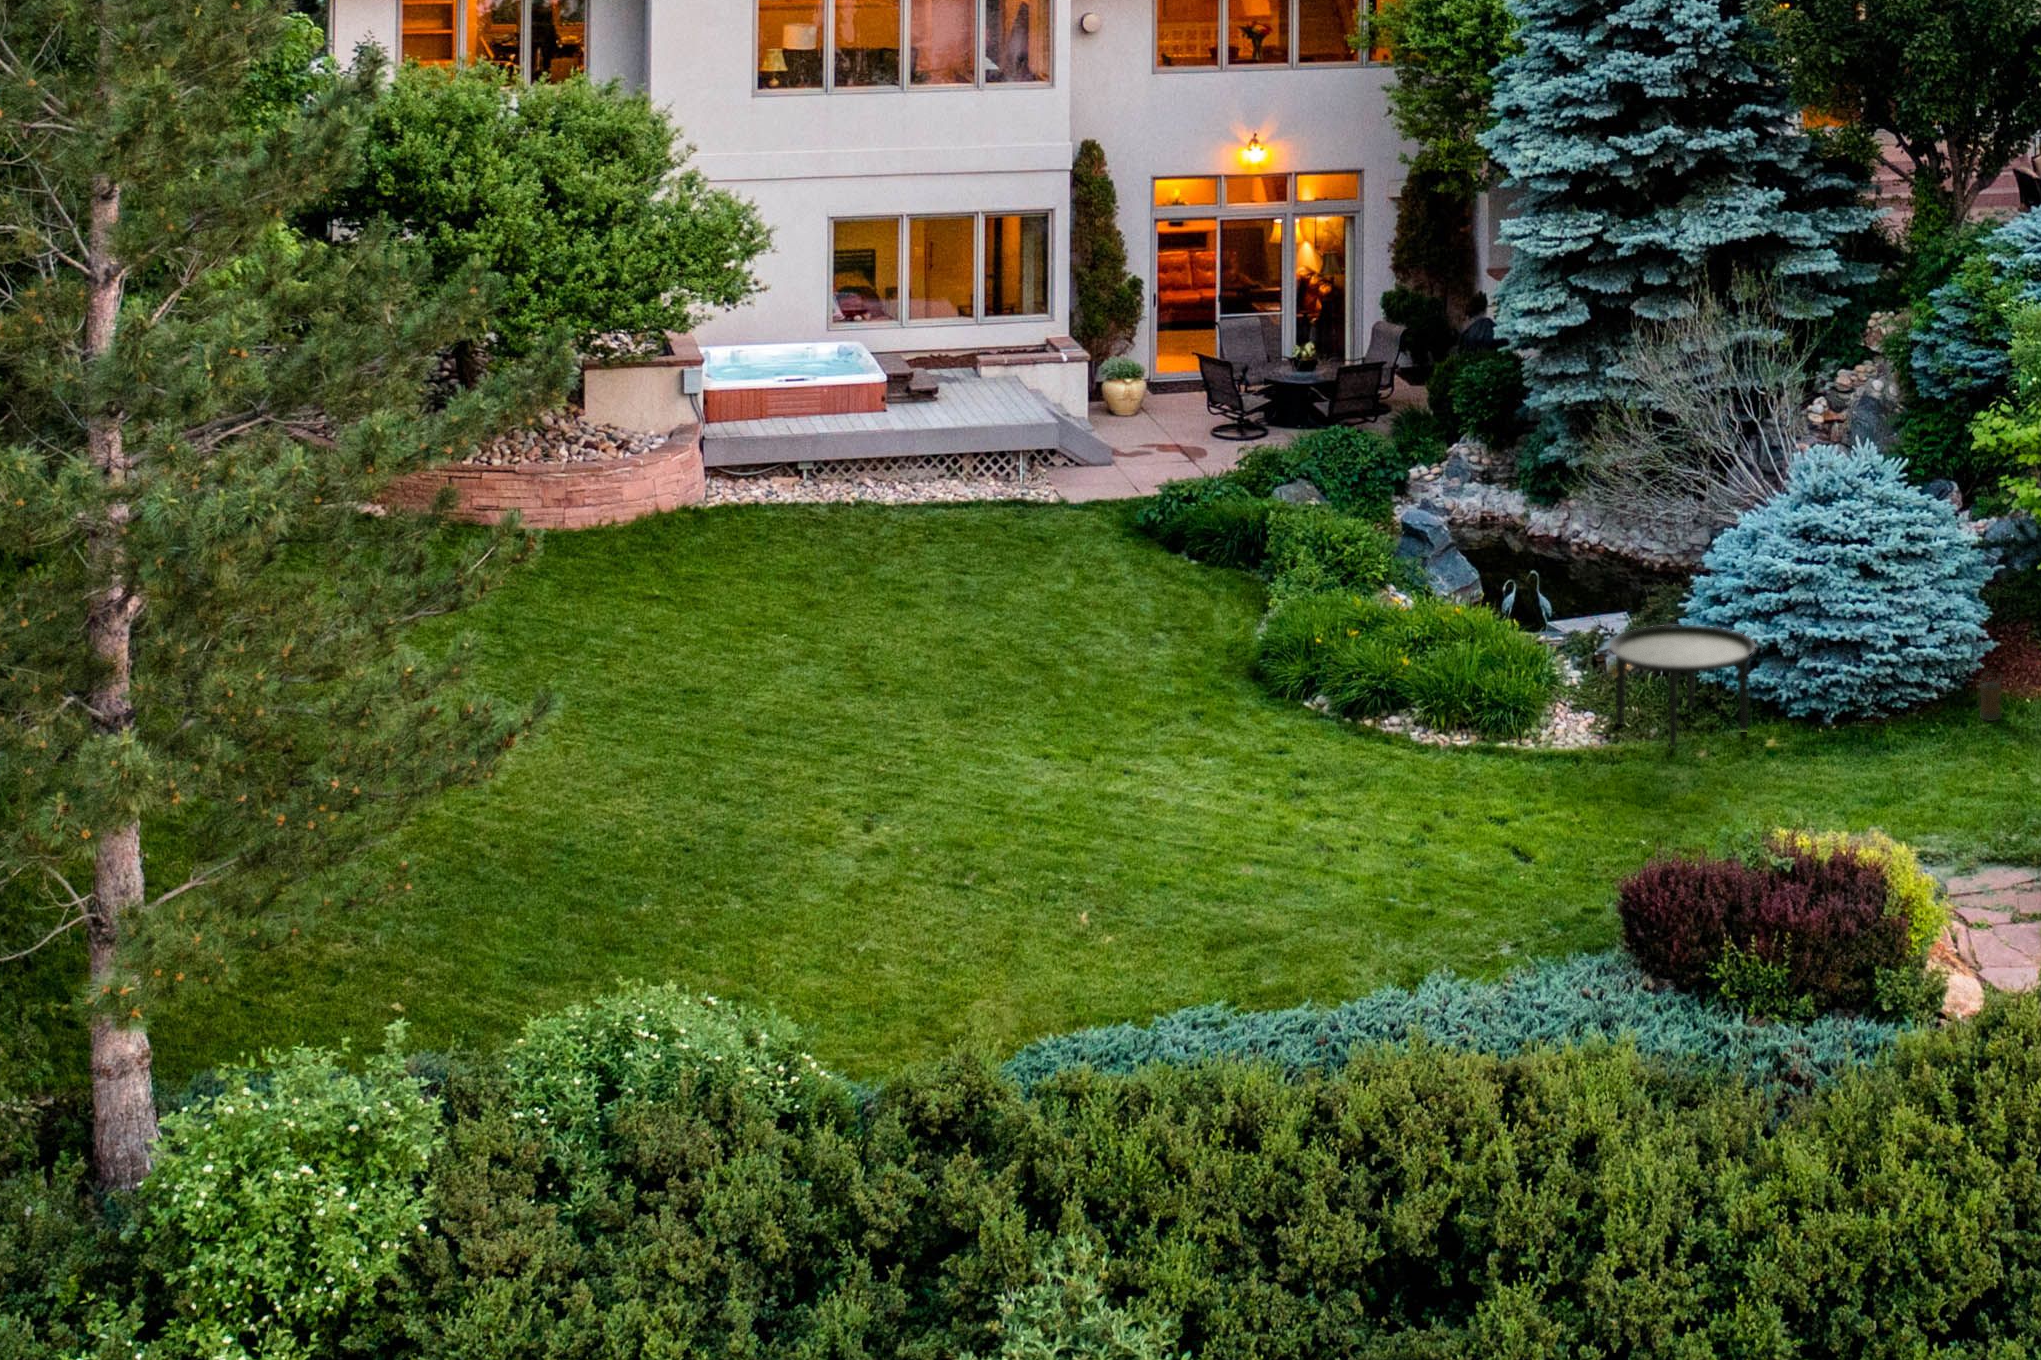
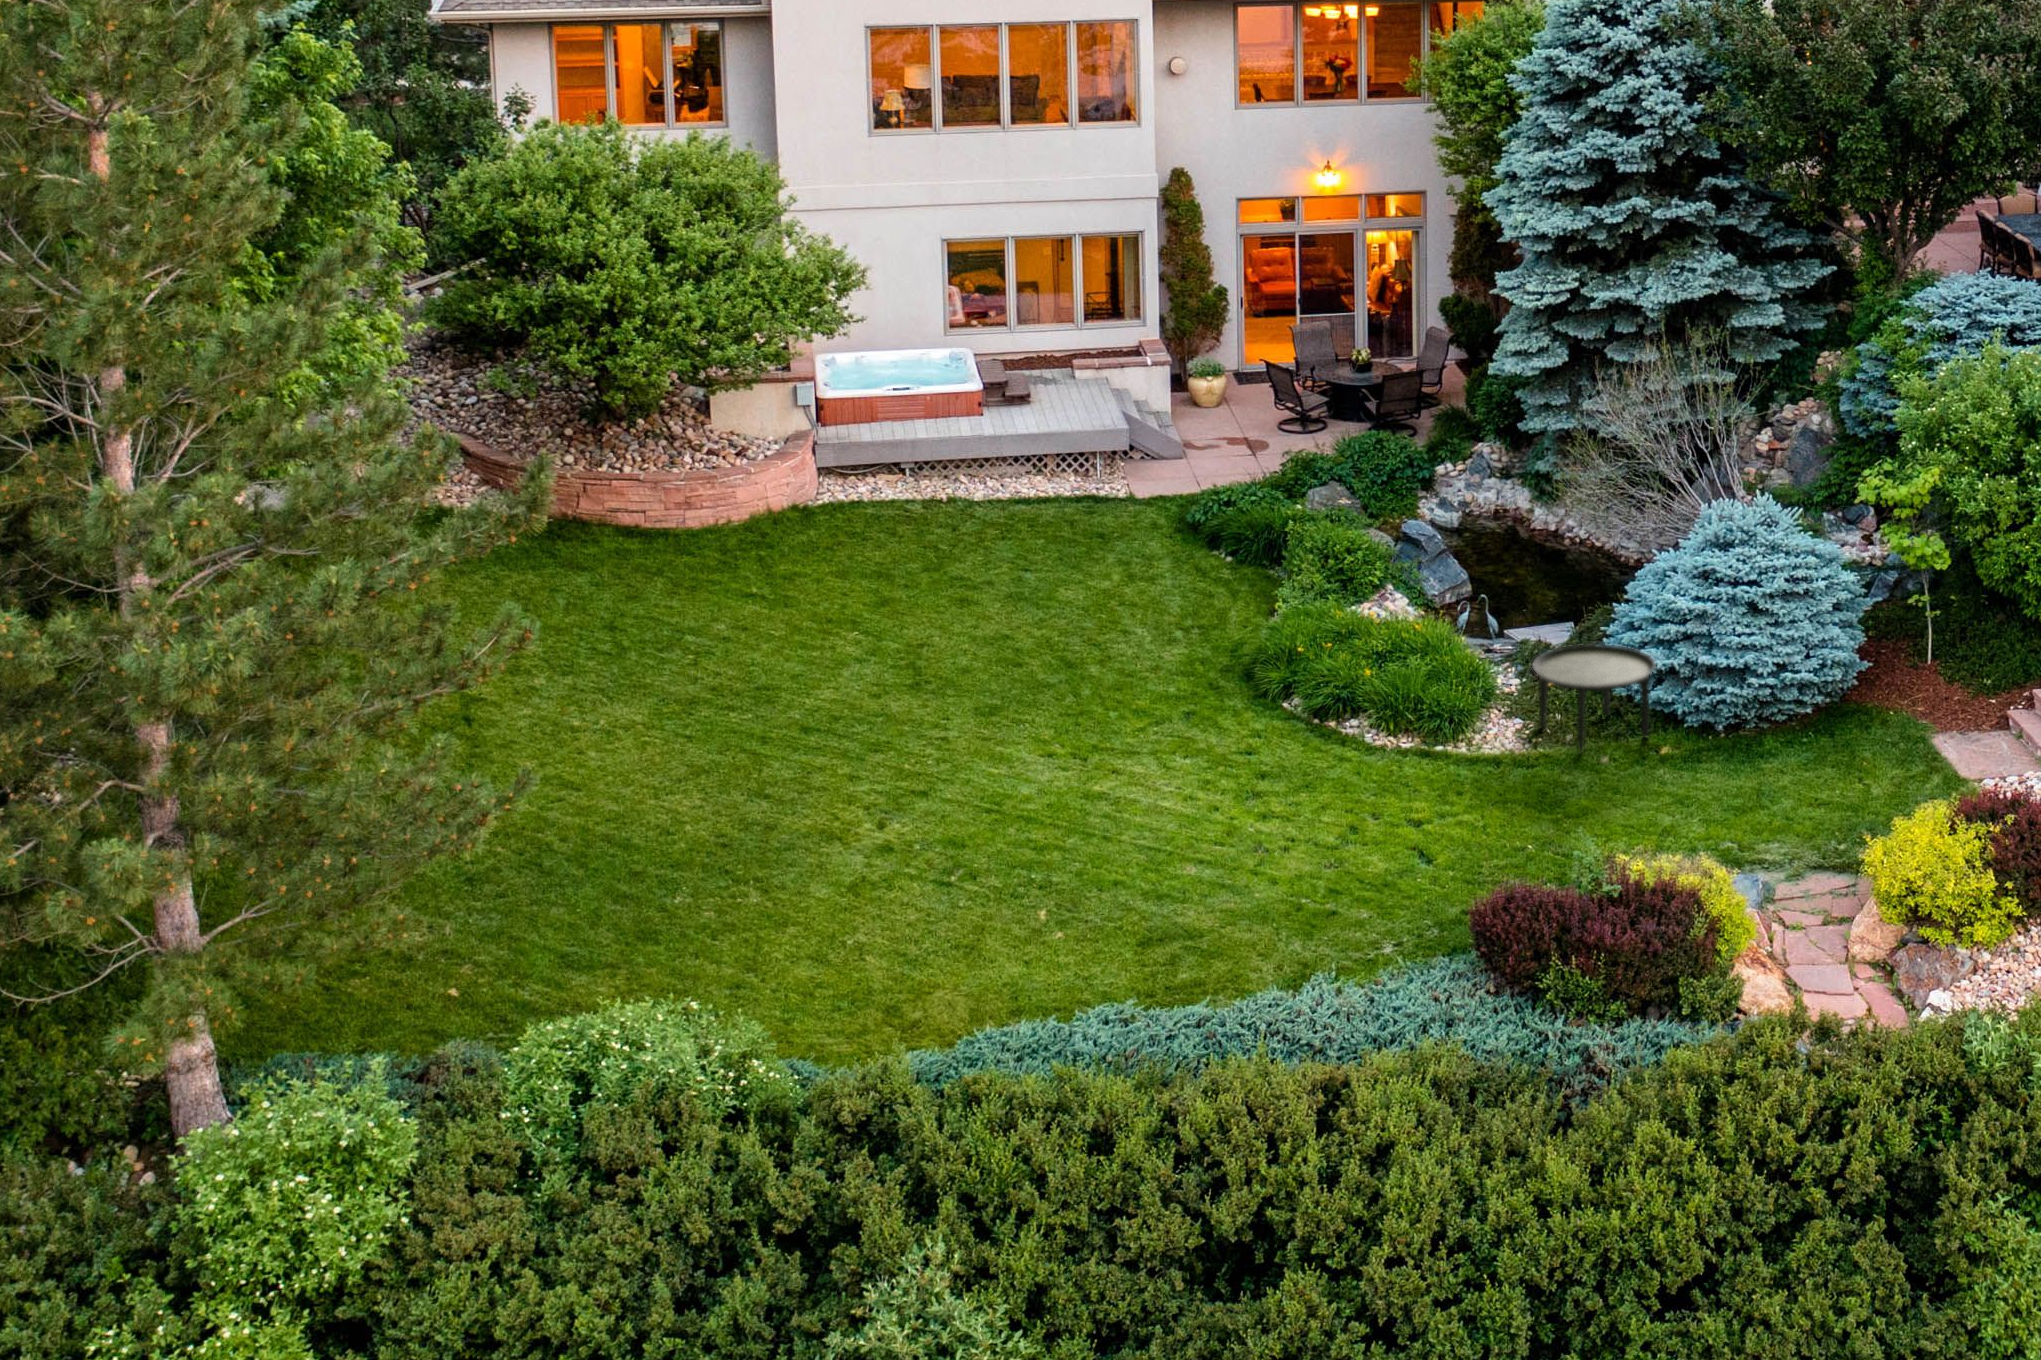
watering can: present [1980,681,2001,721] -> none [1847,692,1870,734]

